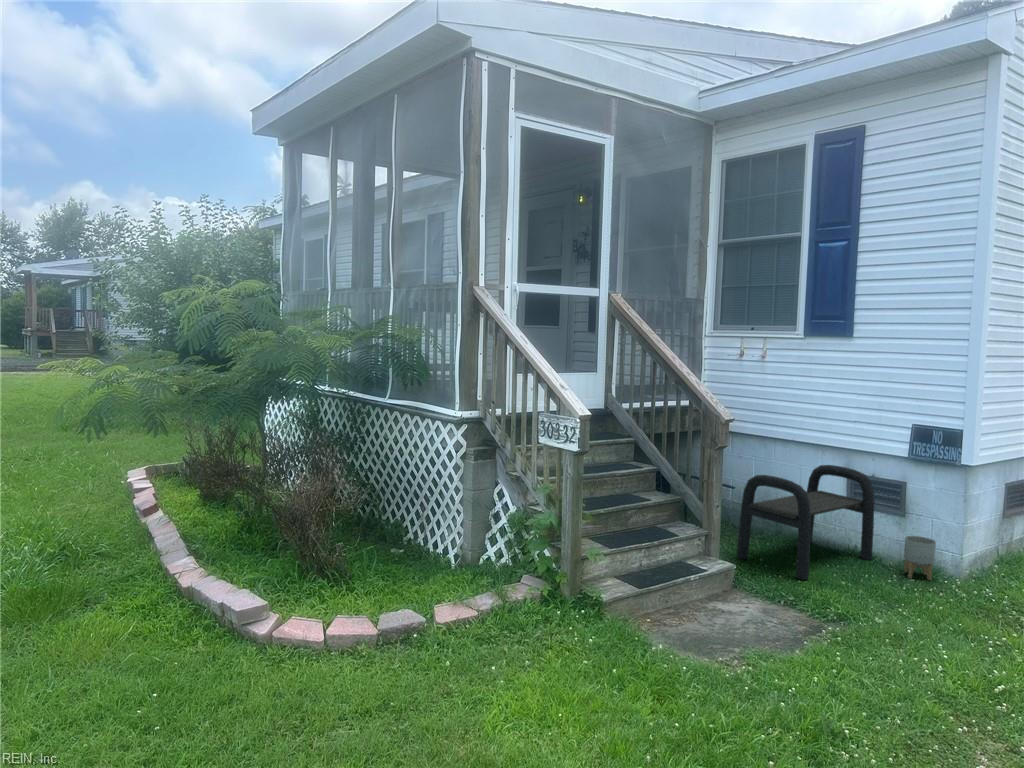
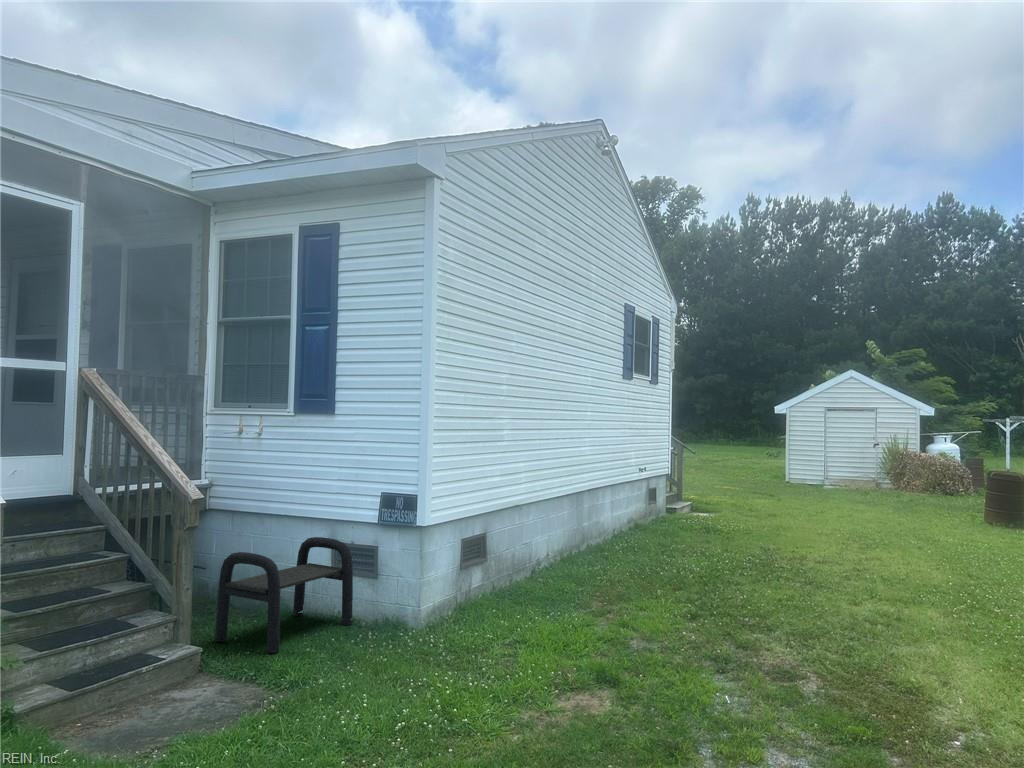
planter: present [904,536,936,580] -> none [373,596,399,637]

